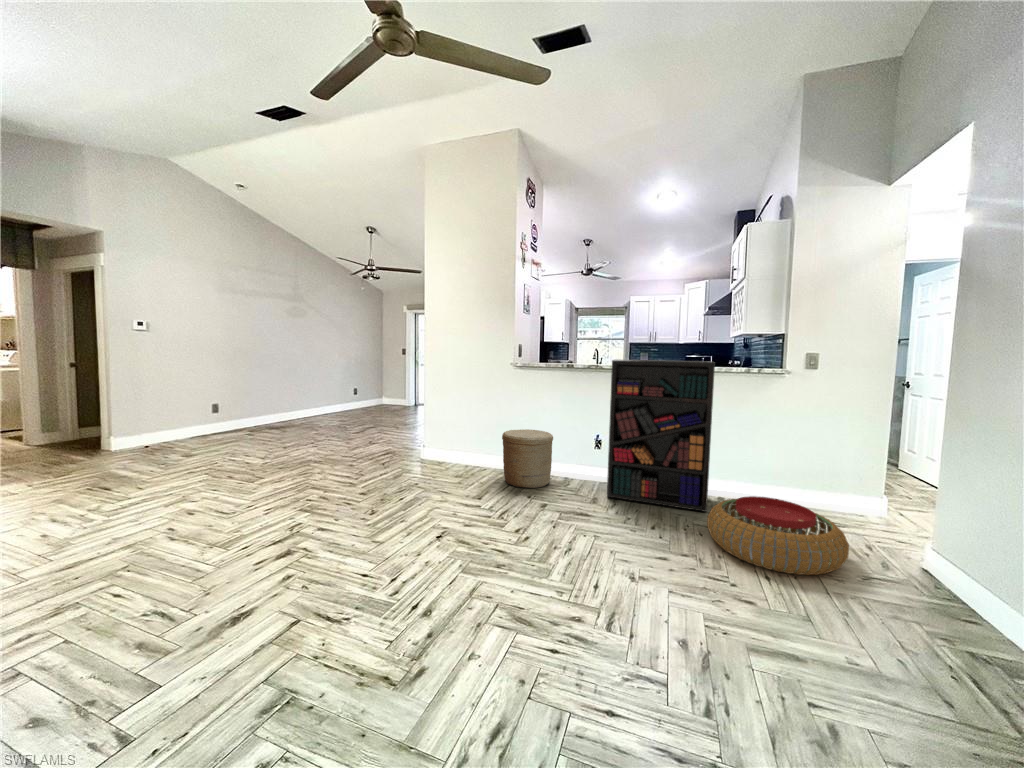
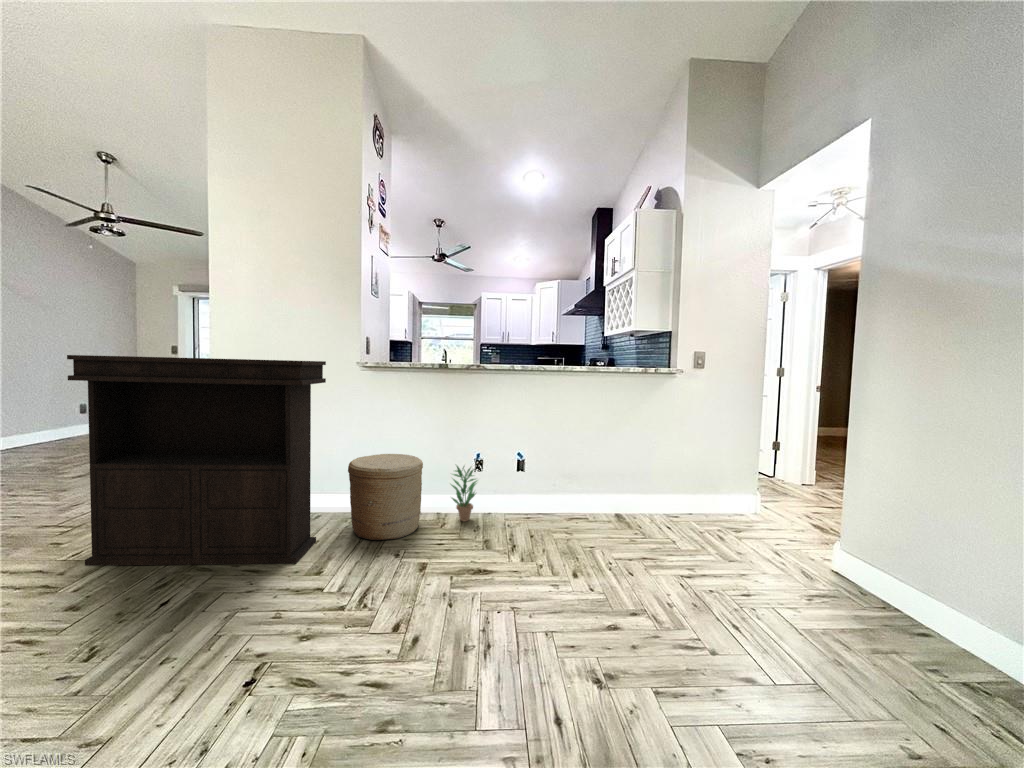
bookshelf: present [607,359,715,512] -> none [500,357,625,538]
console table: none [360,360,489,492] -> present [67,355,326,566]
potted plant: none [572,440,596,485] -> present [451,466,477,522]
pouf: present [707,496,849,575] -> none [637,516,793,614]

